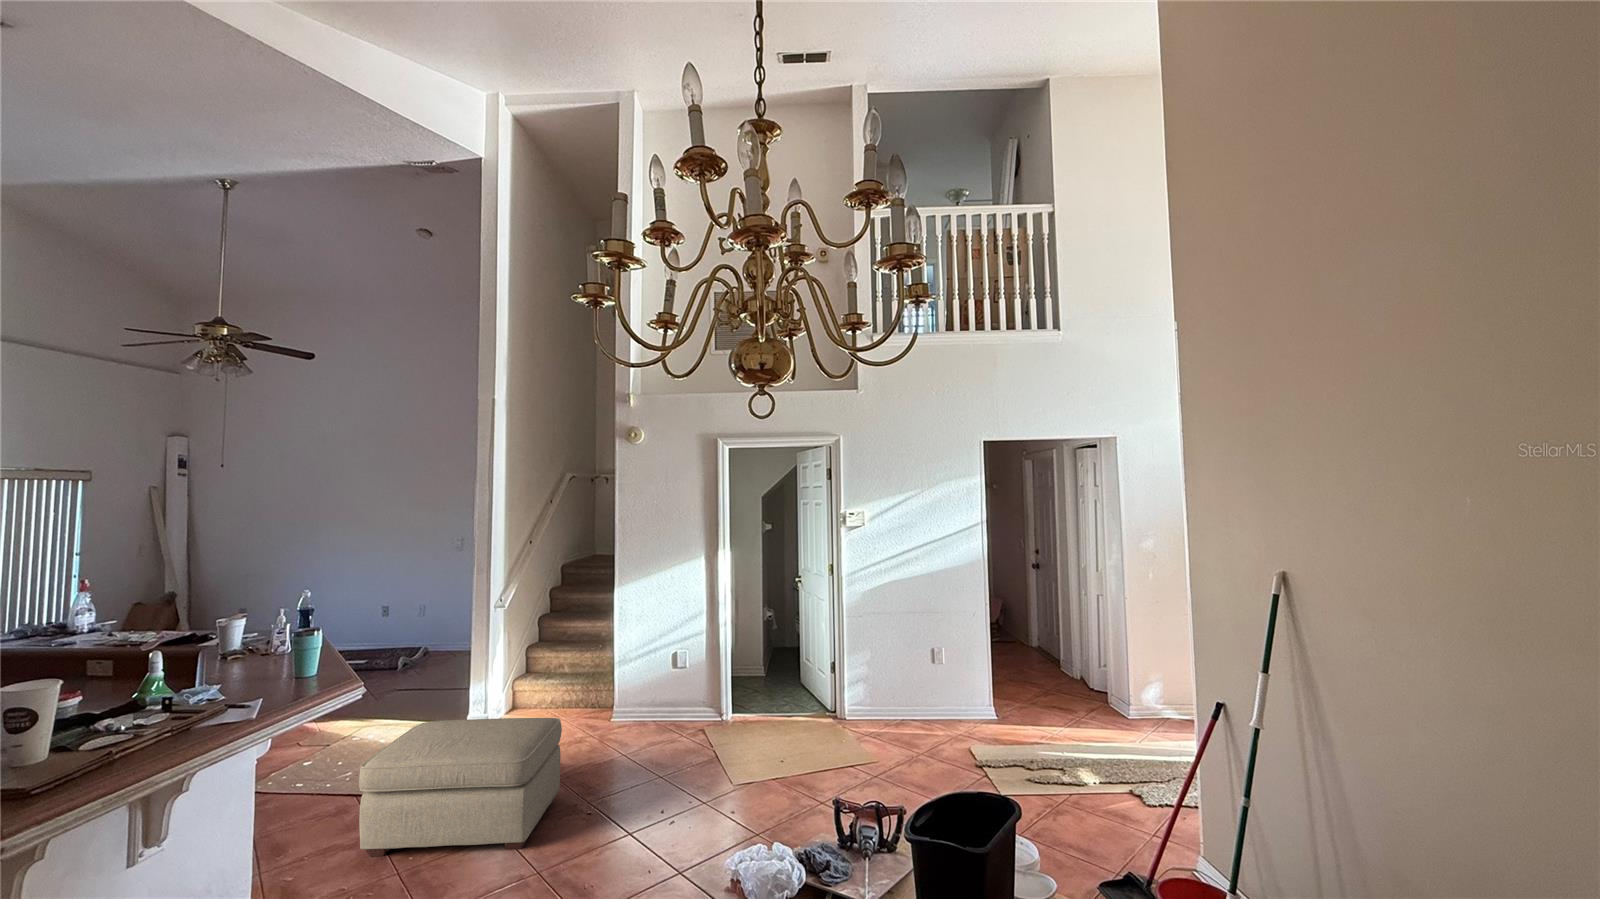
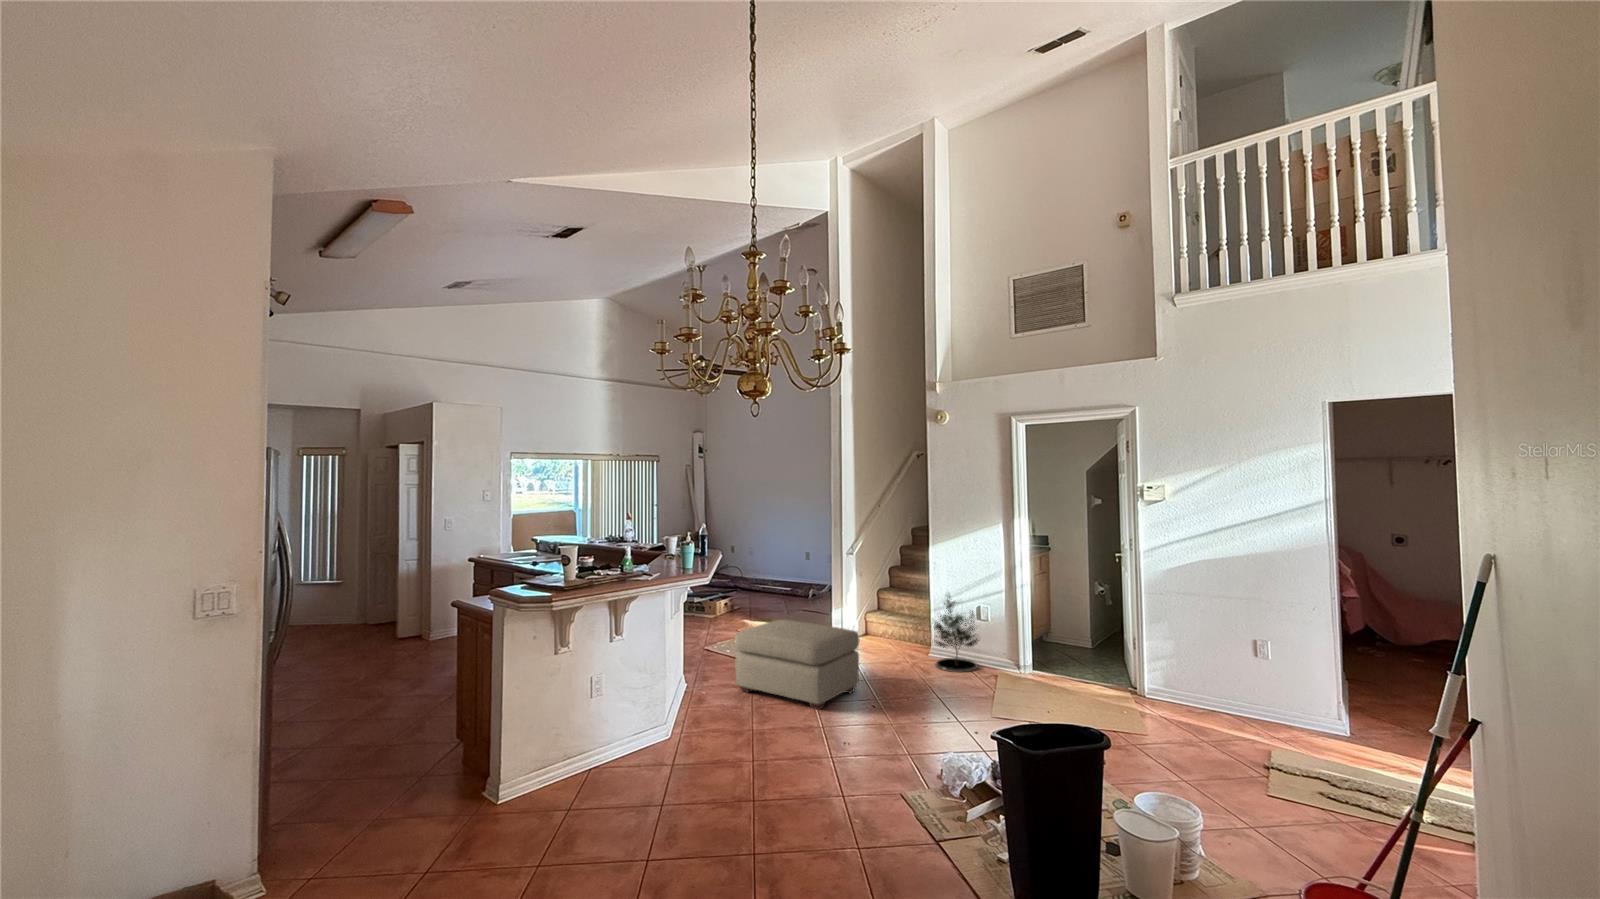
potted tree: none [624,640,681,737] -> present [934,595,979,672]

